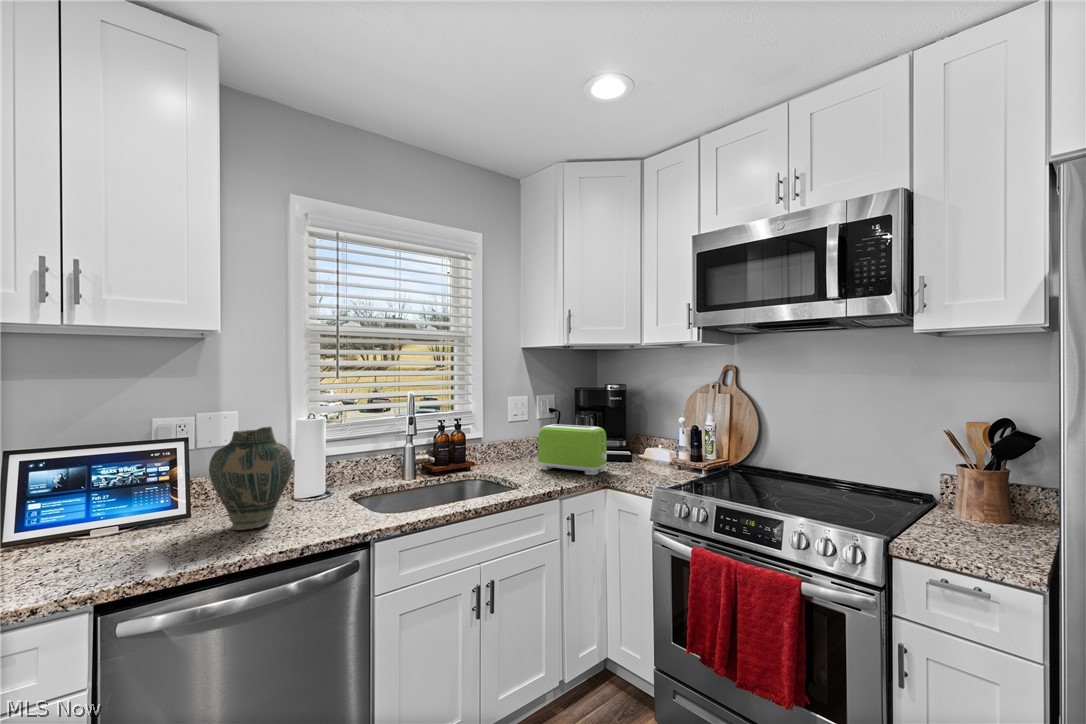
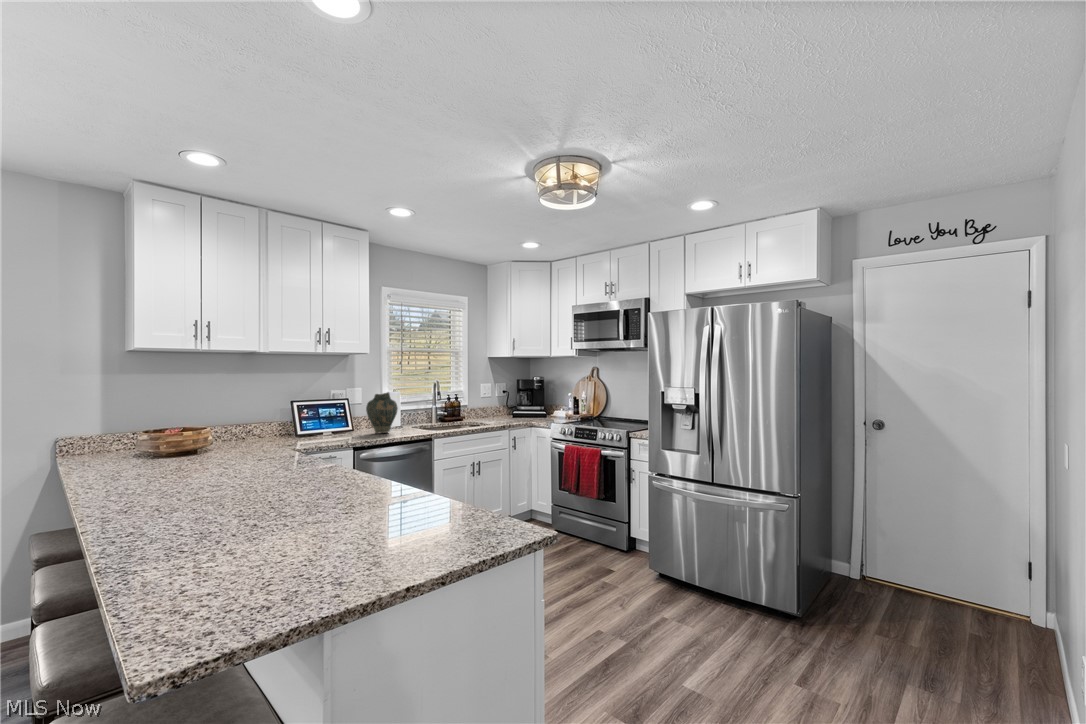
toaster: present [538,424,607,475] -> none [498,397,532,421]

